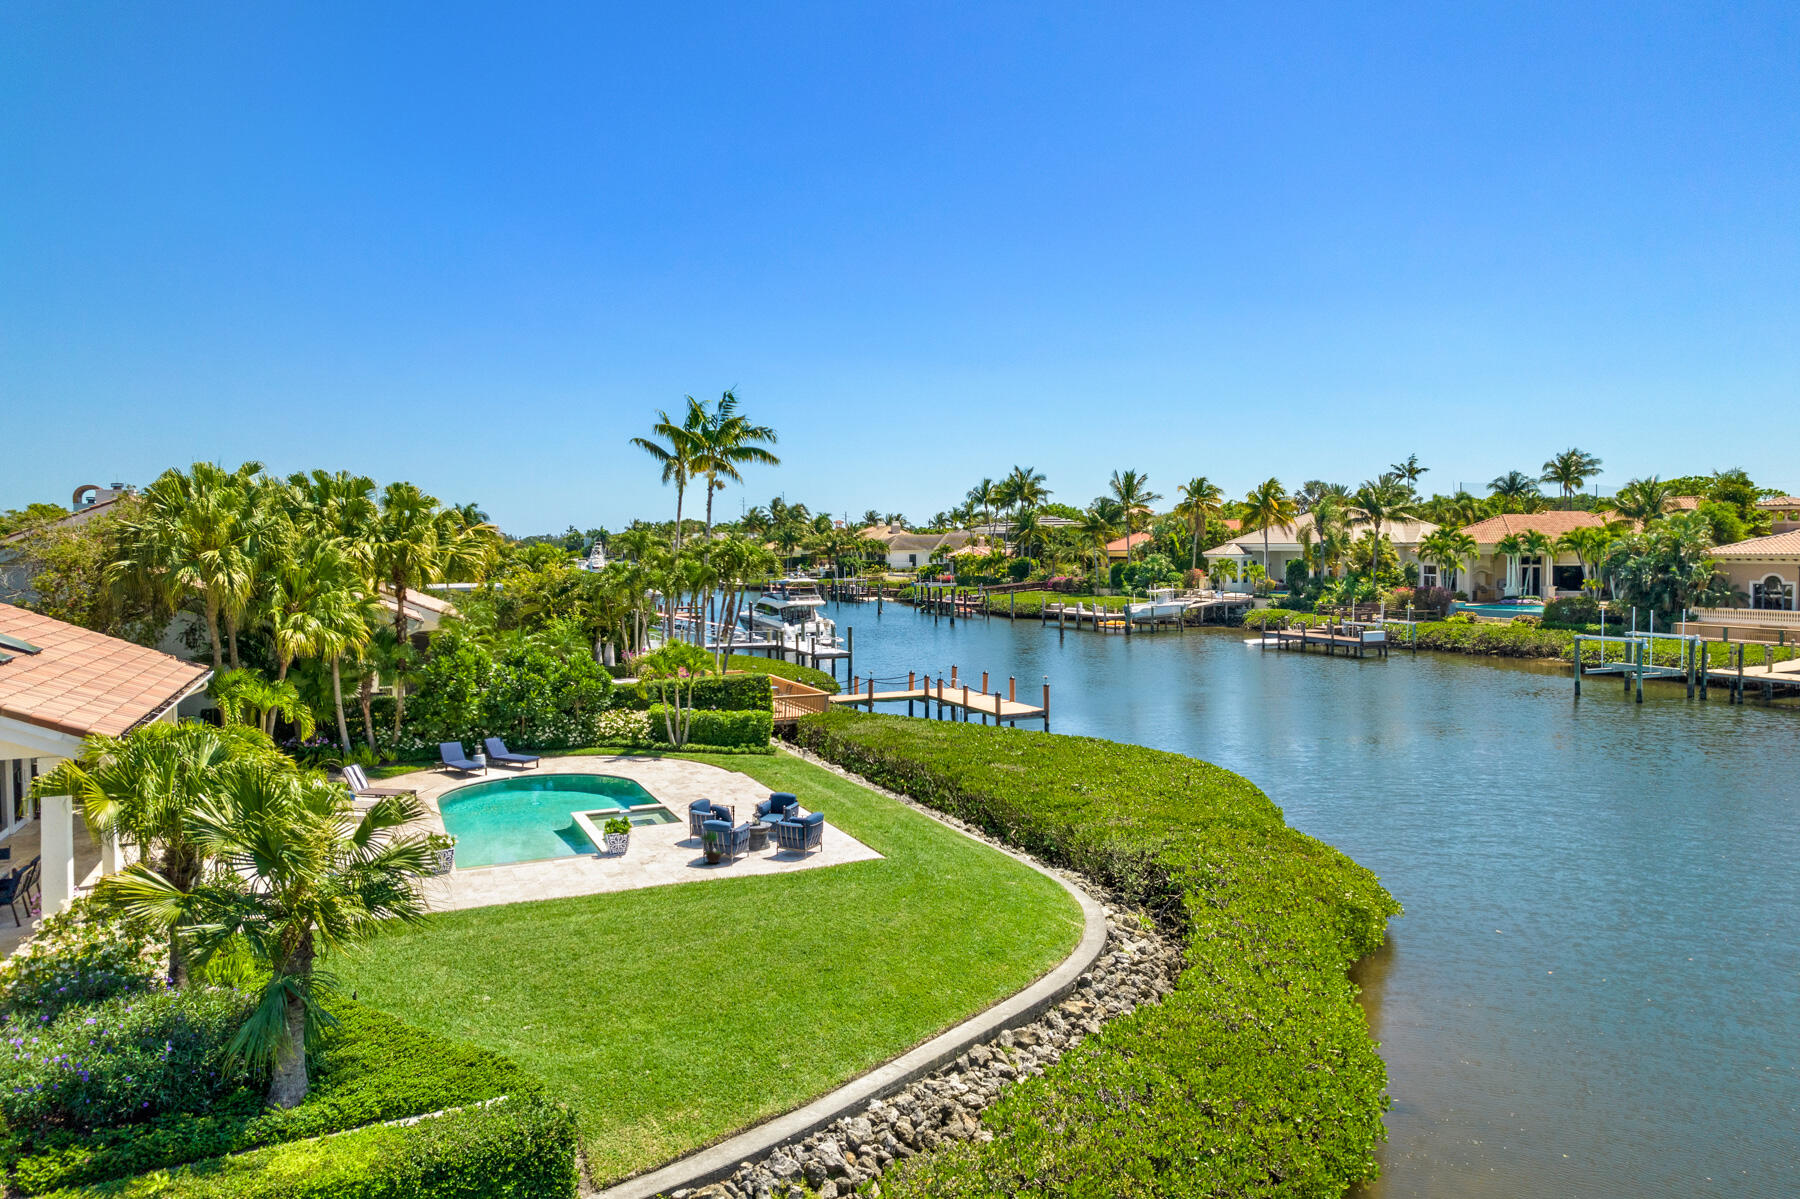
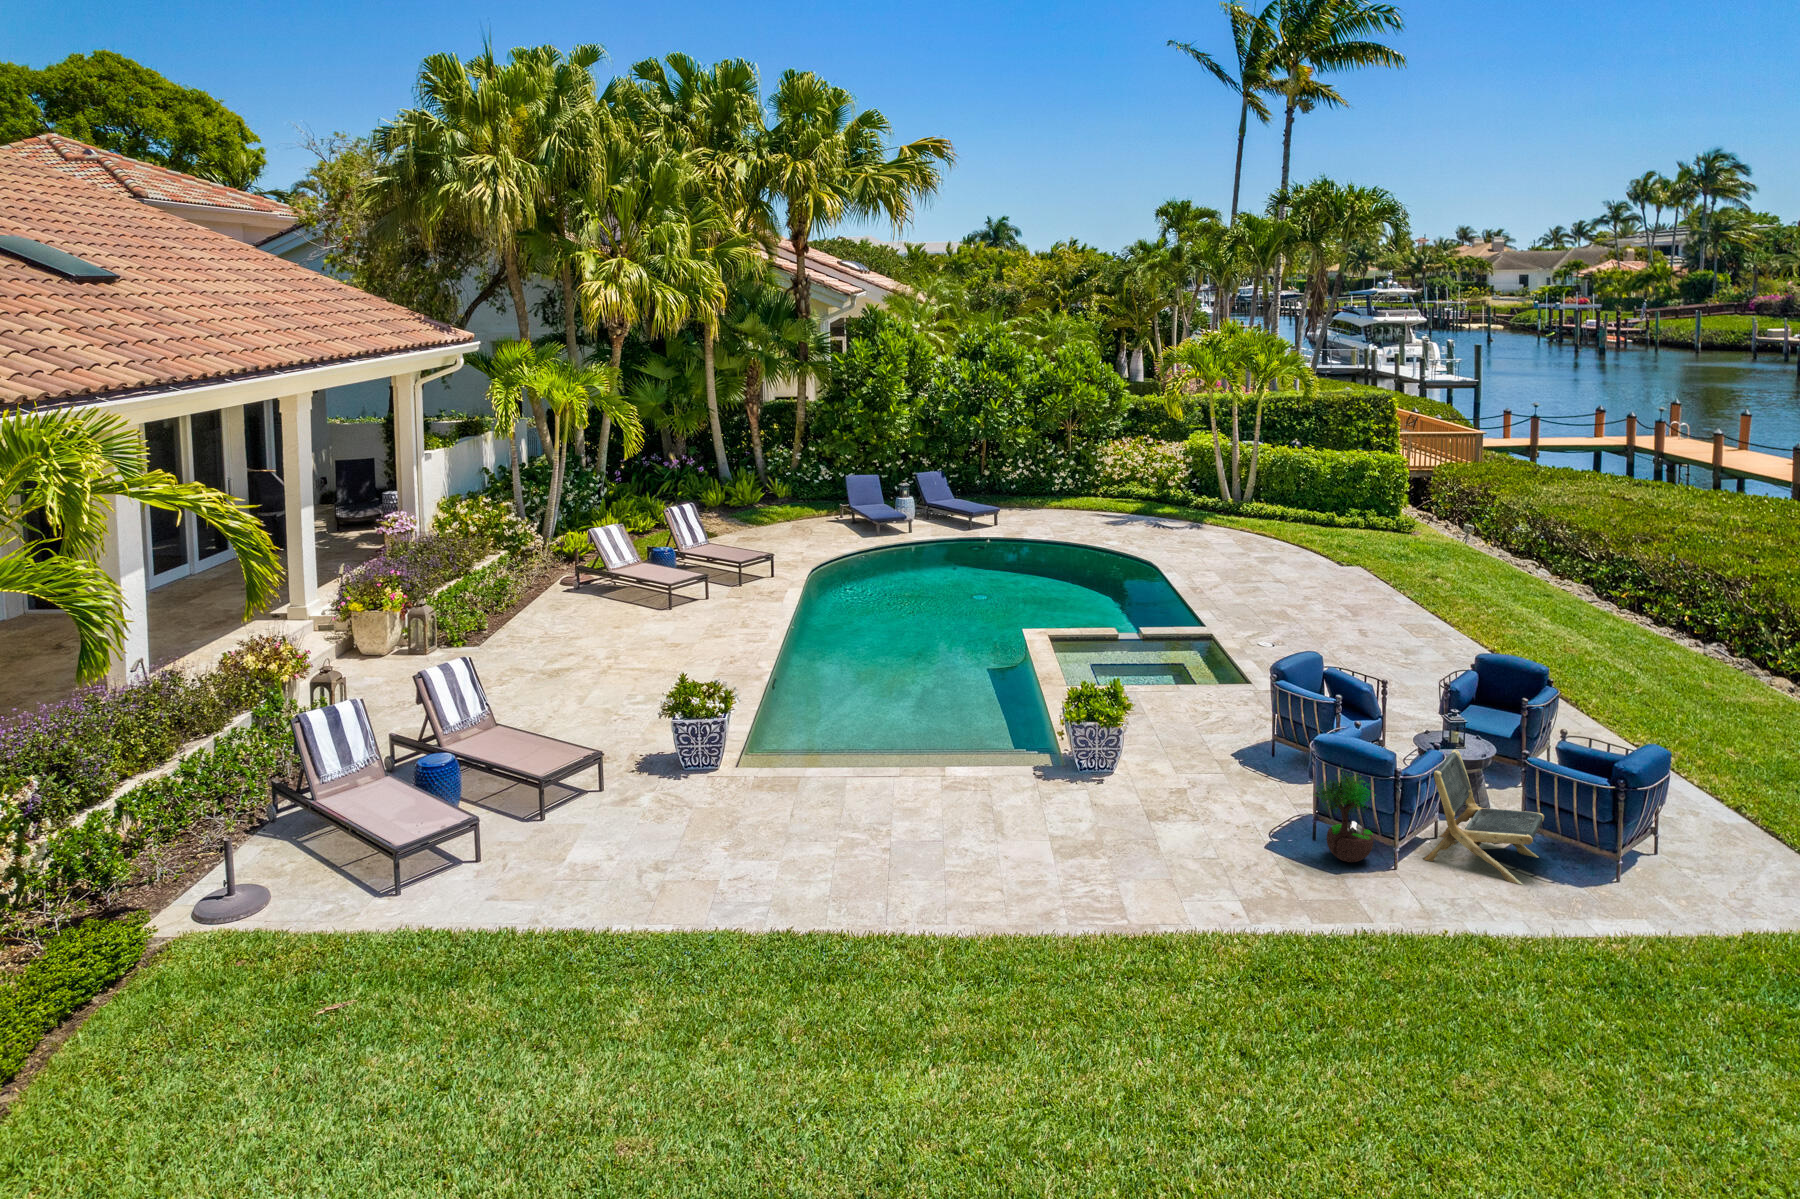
lounge chair: none [739,822,779,862] -> present [1423,750,1544,884]

